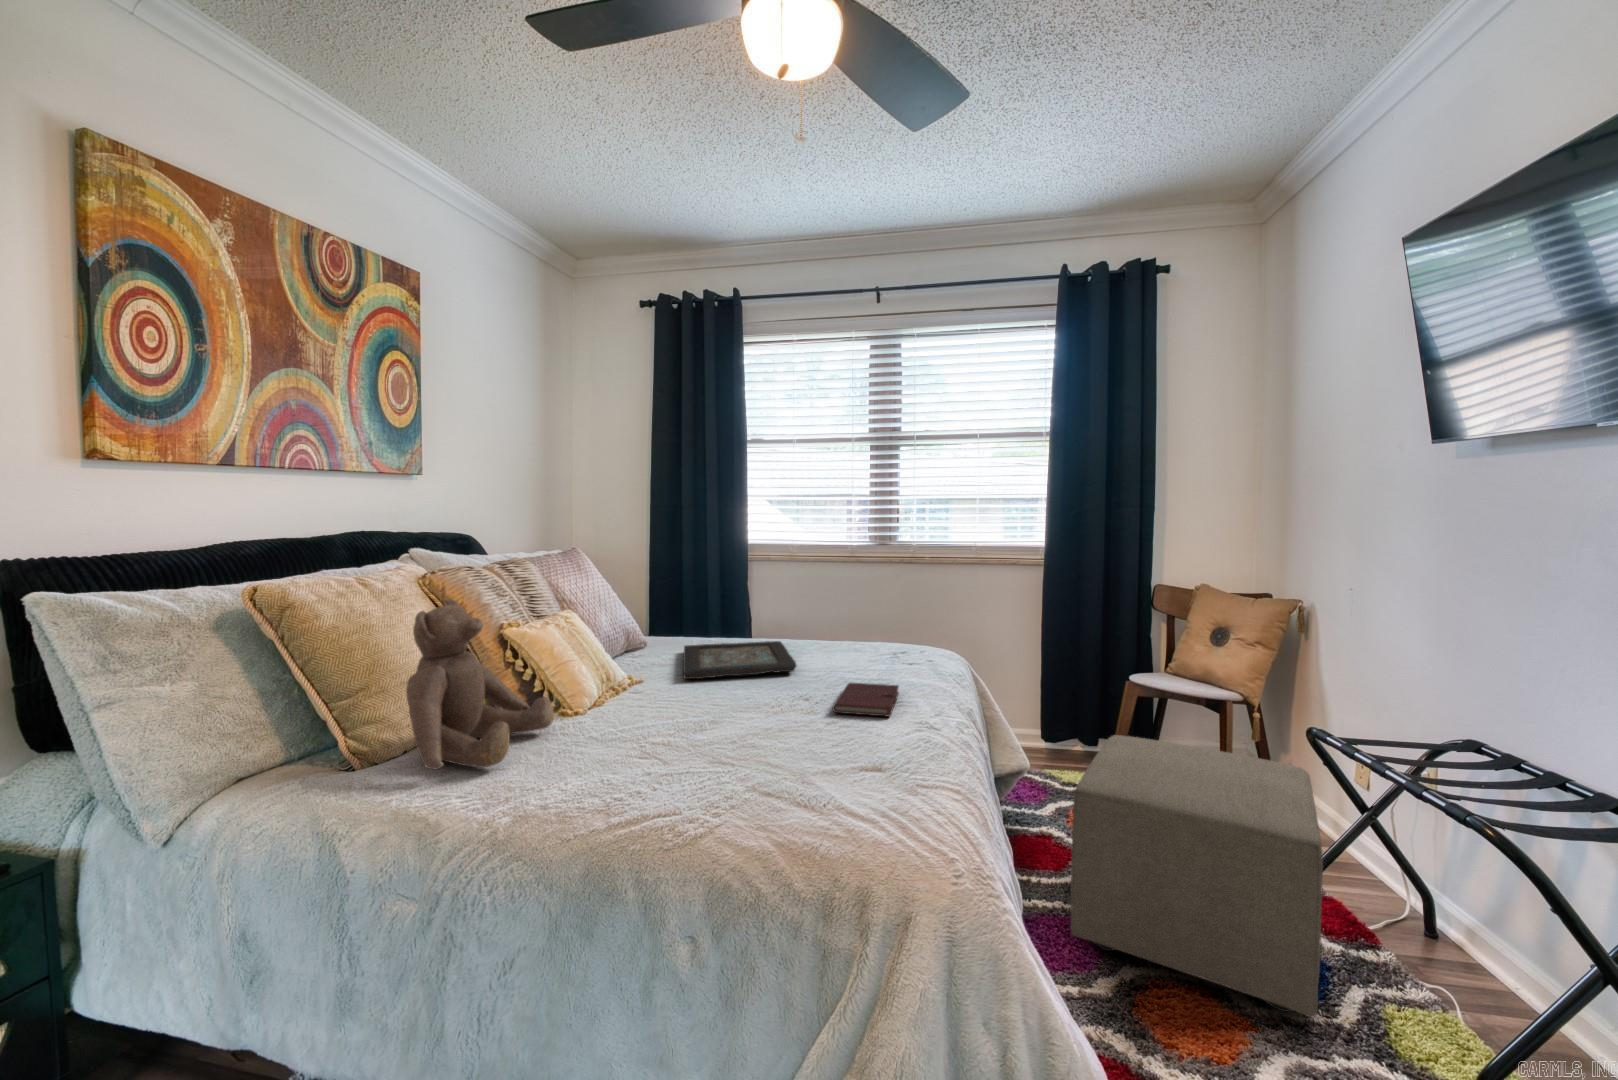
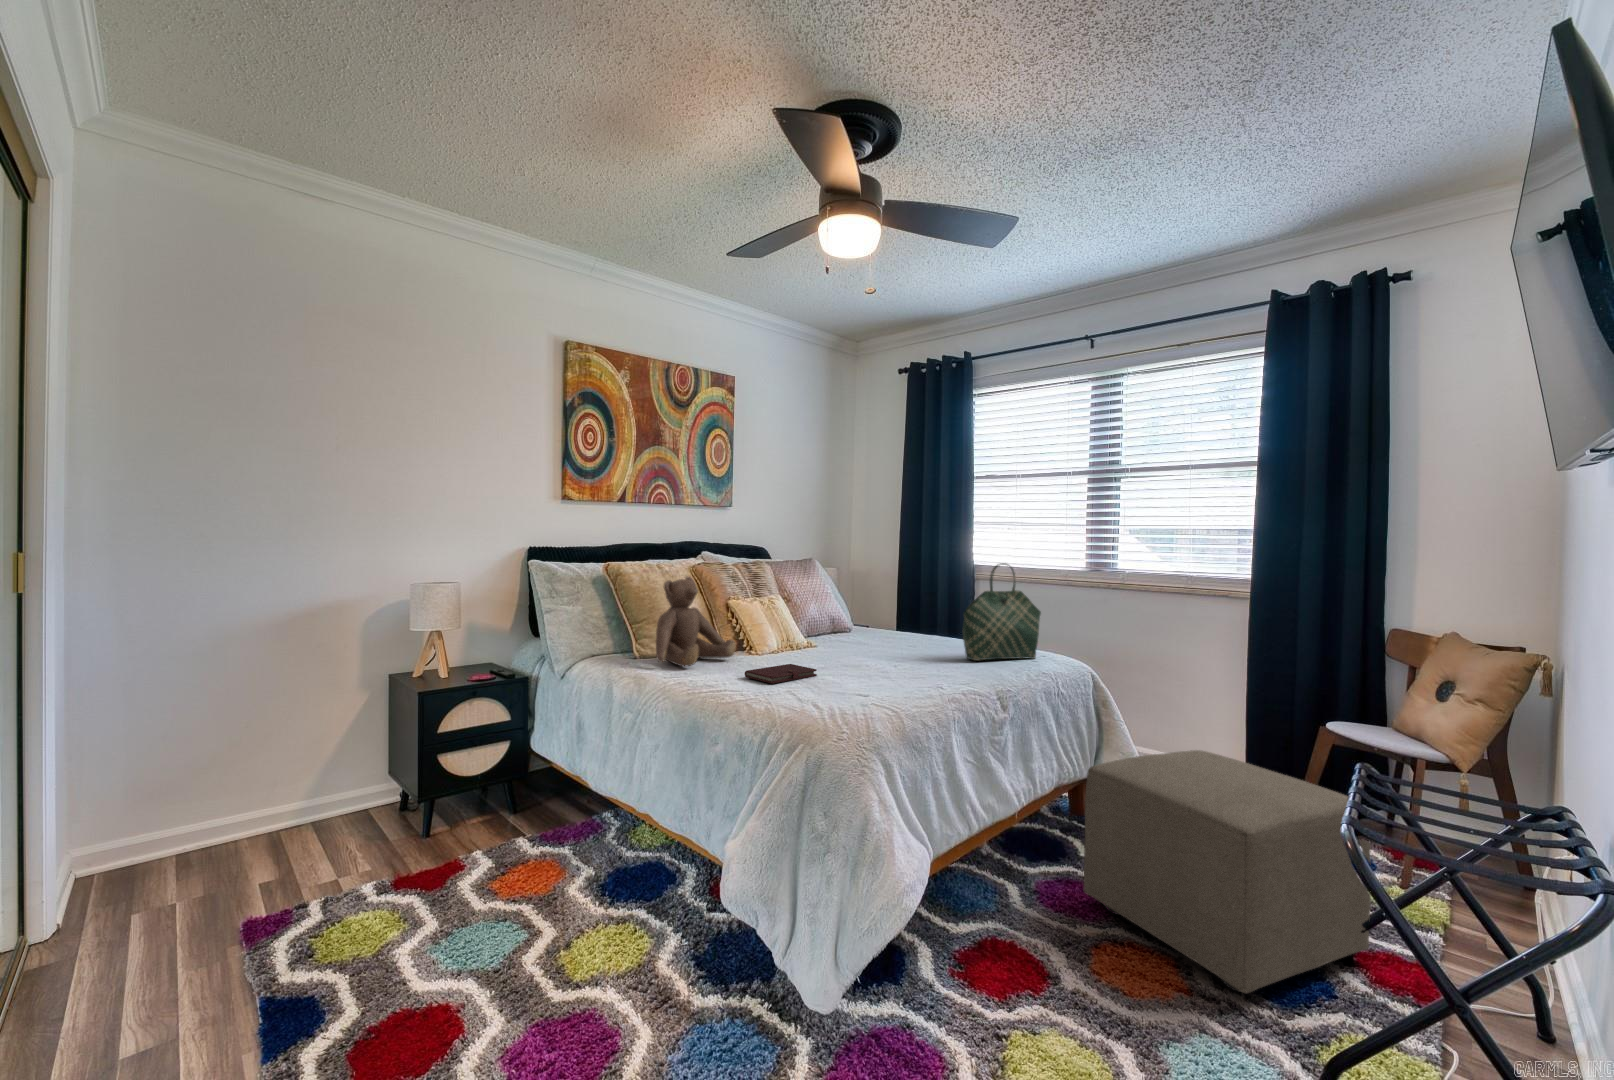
tote bag: none [855,545,923,671] -> present [963,563,1041,661]
decorative tray: present [683,641,797,679] -> none [837,633,936,654]
notebook: present [833,683,899,717] -> present [745,664,817,684]

